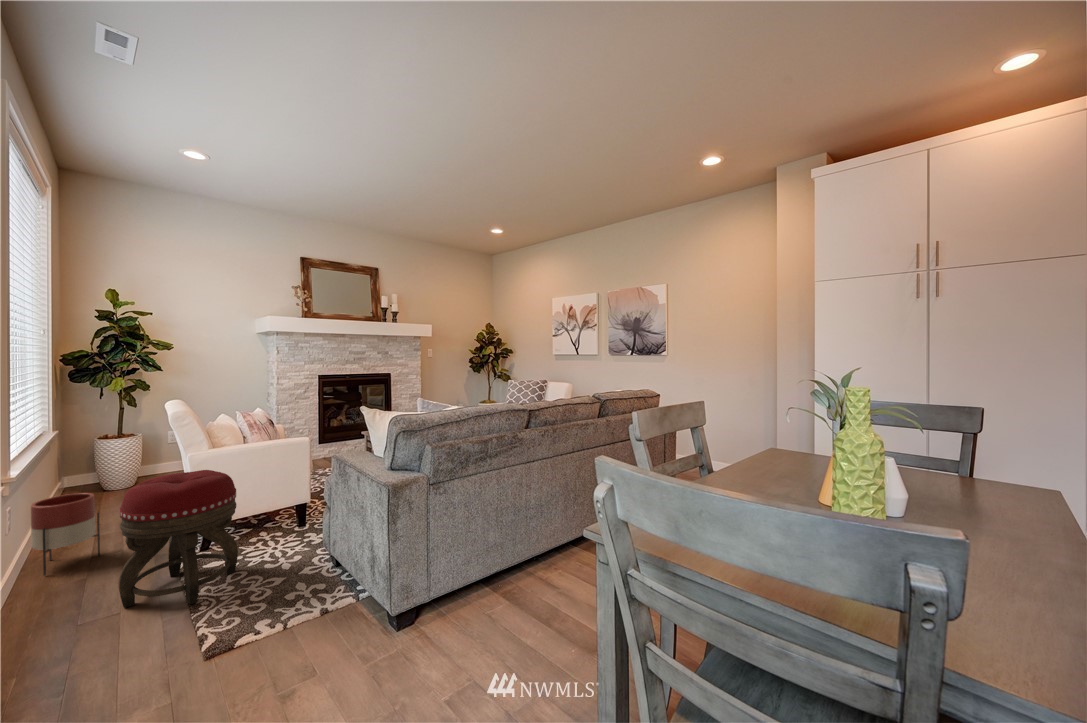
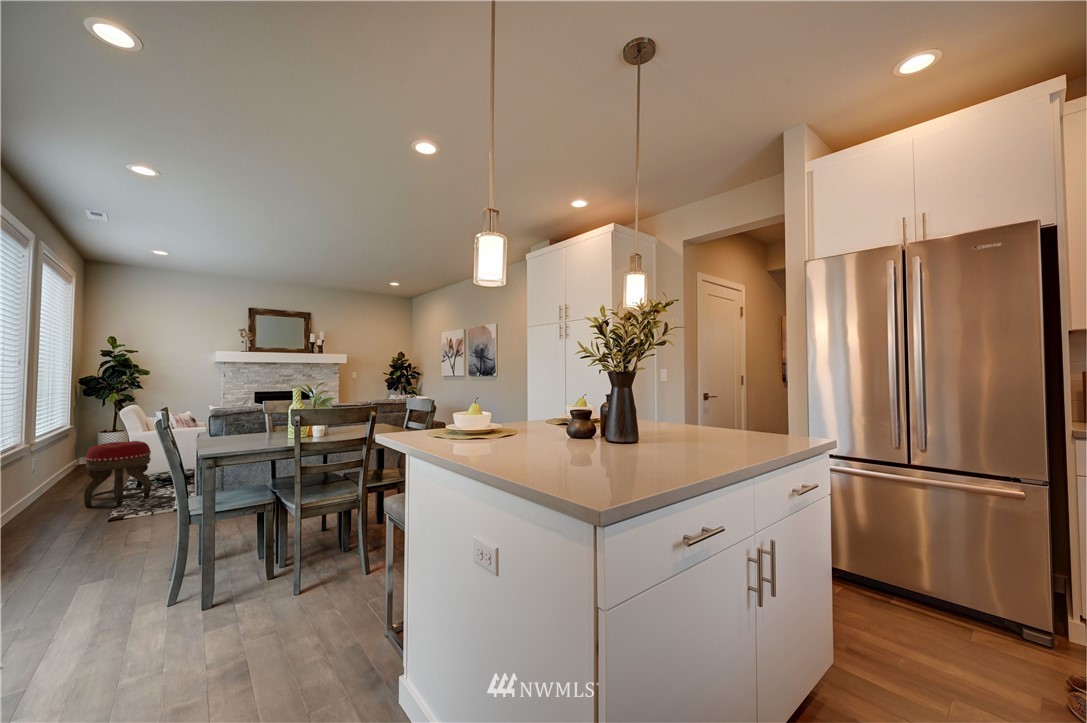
planter: present [31,493,100,576] -> none [48,456,85,497]

